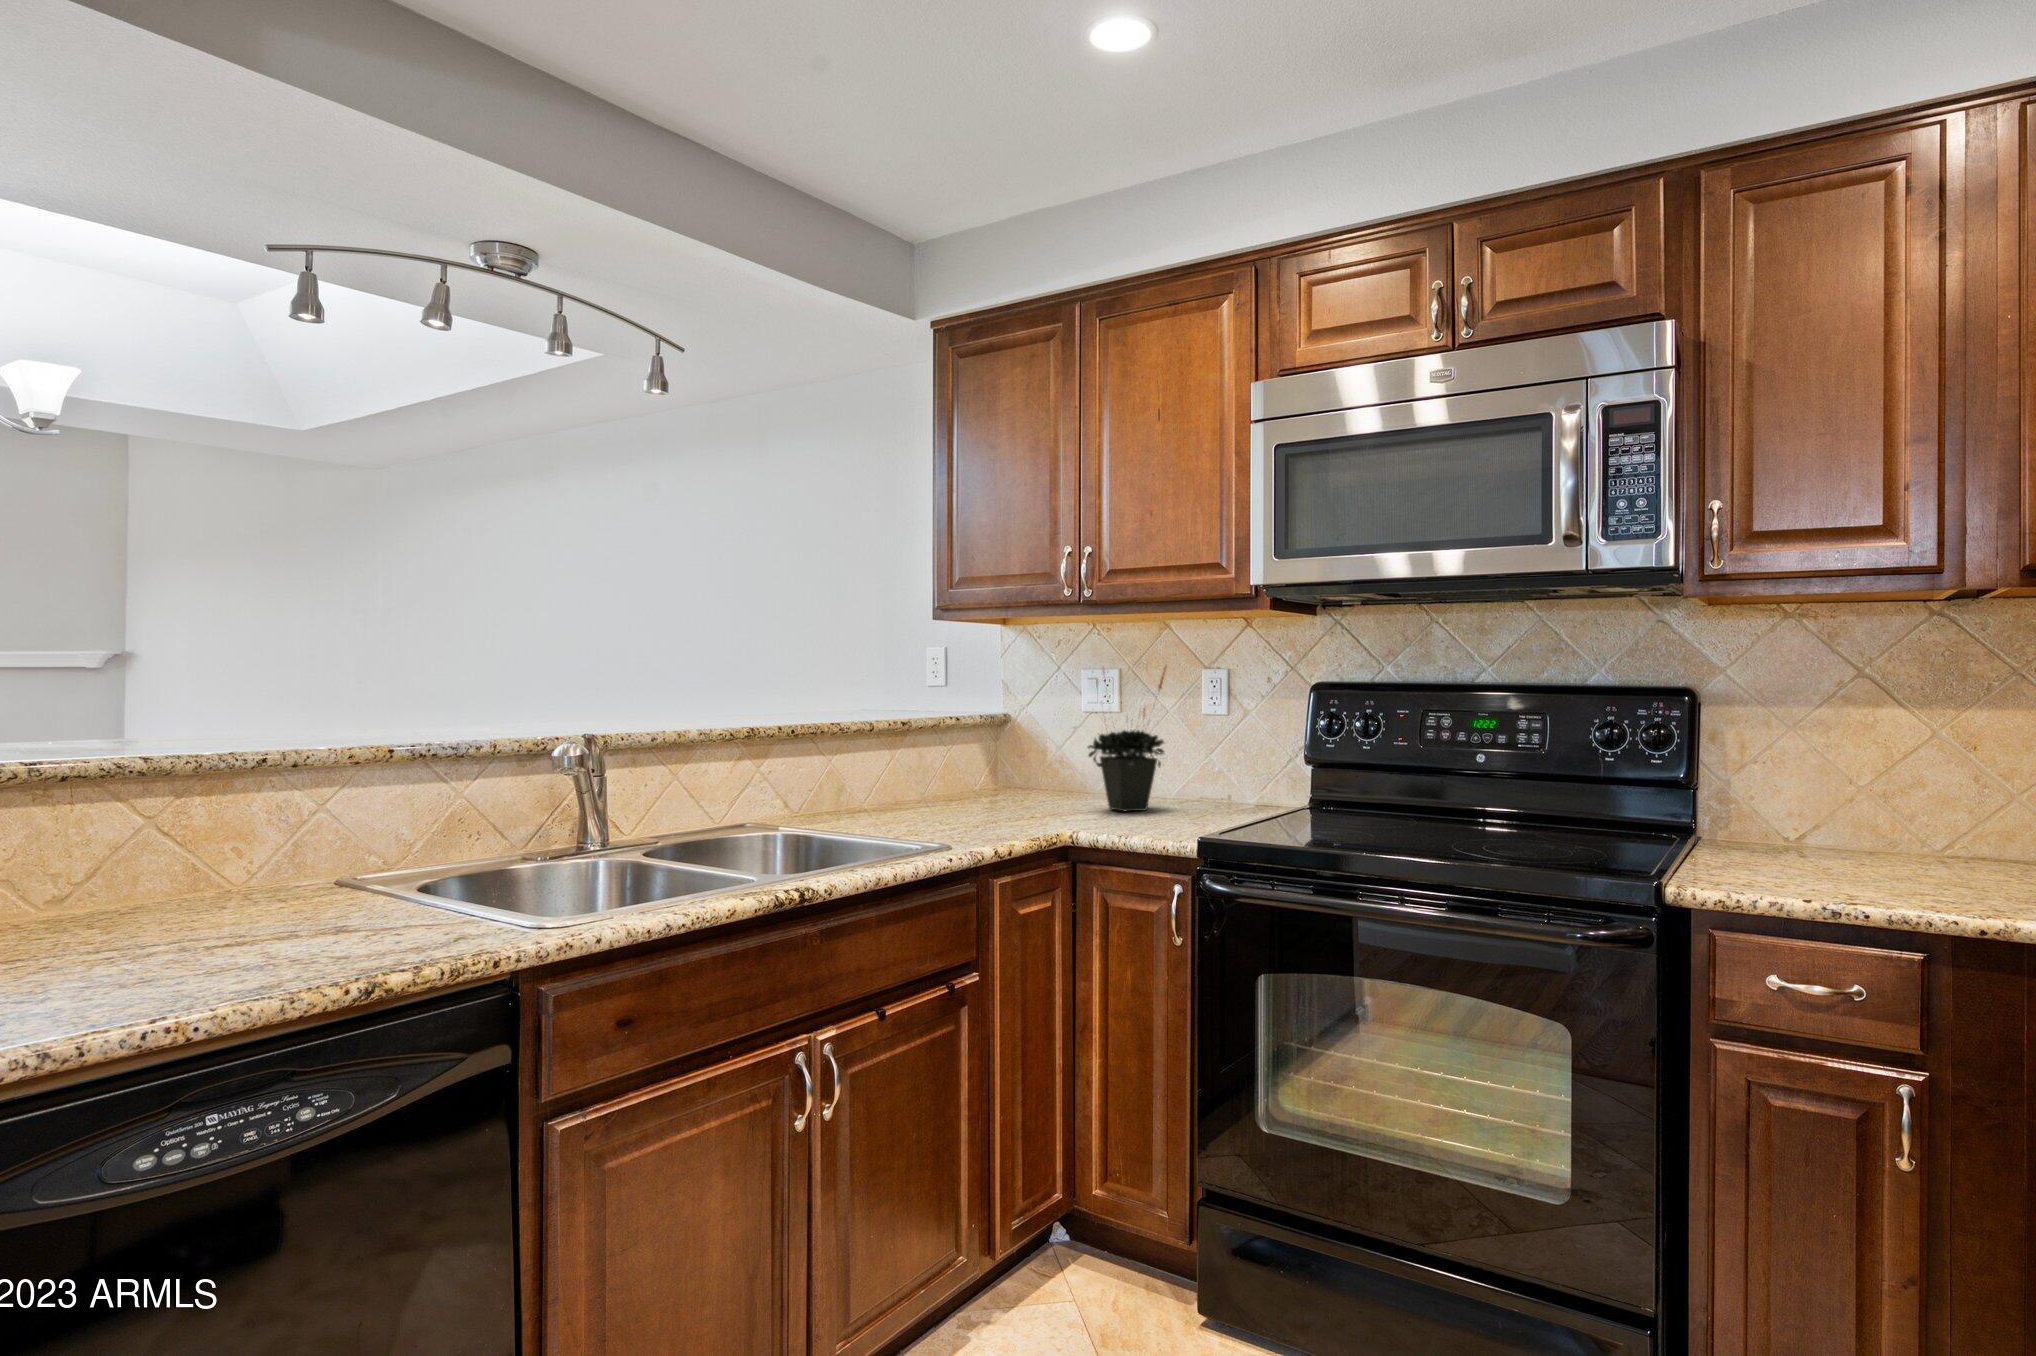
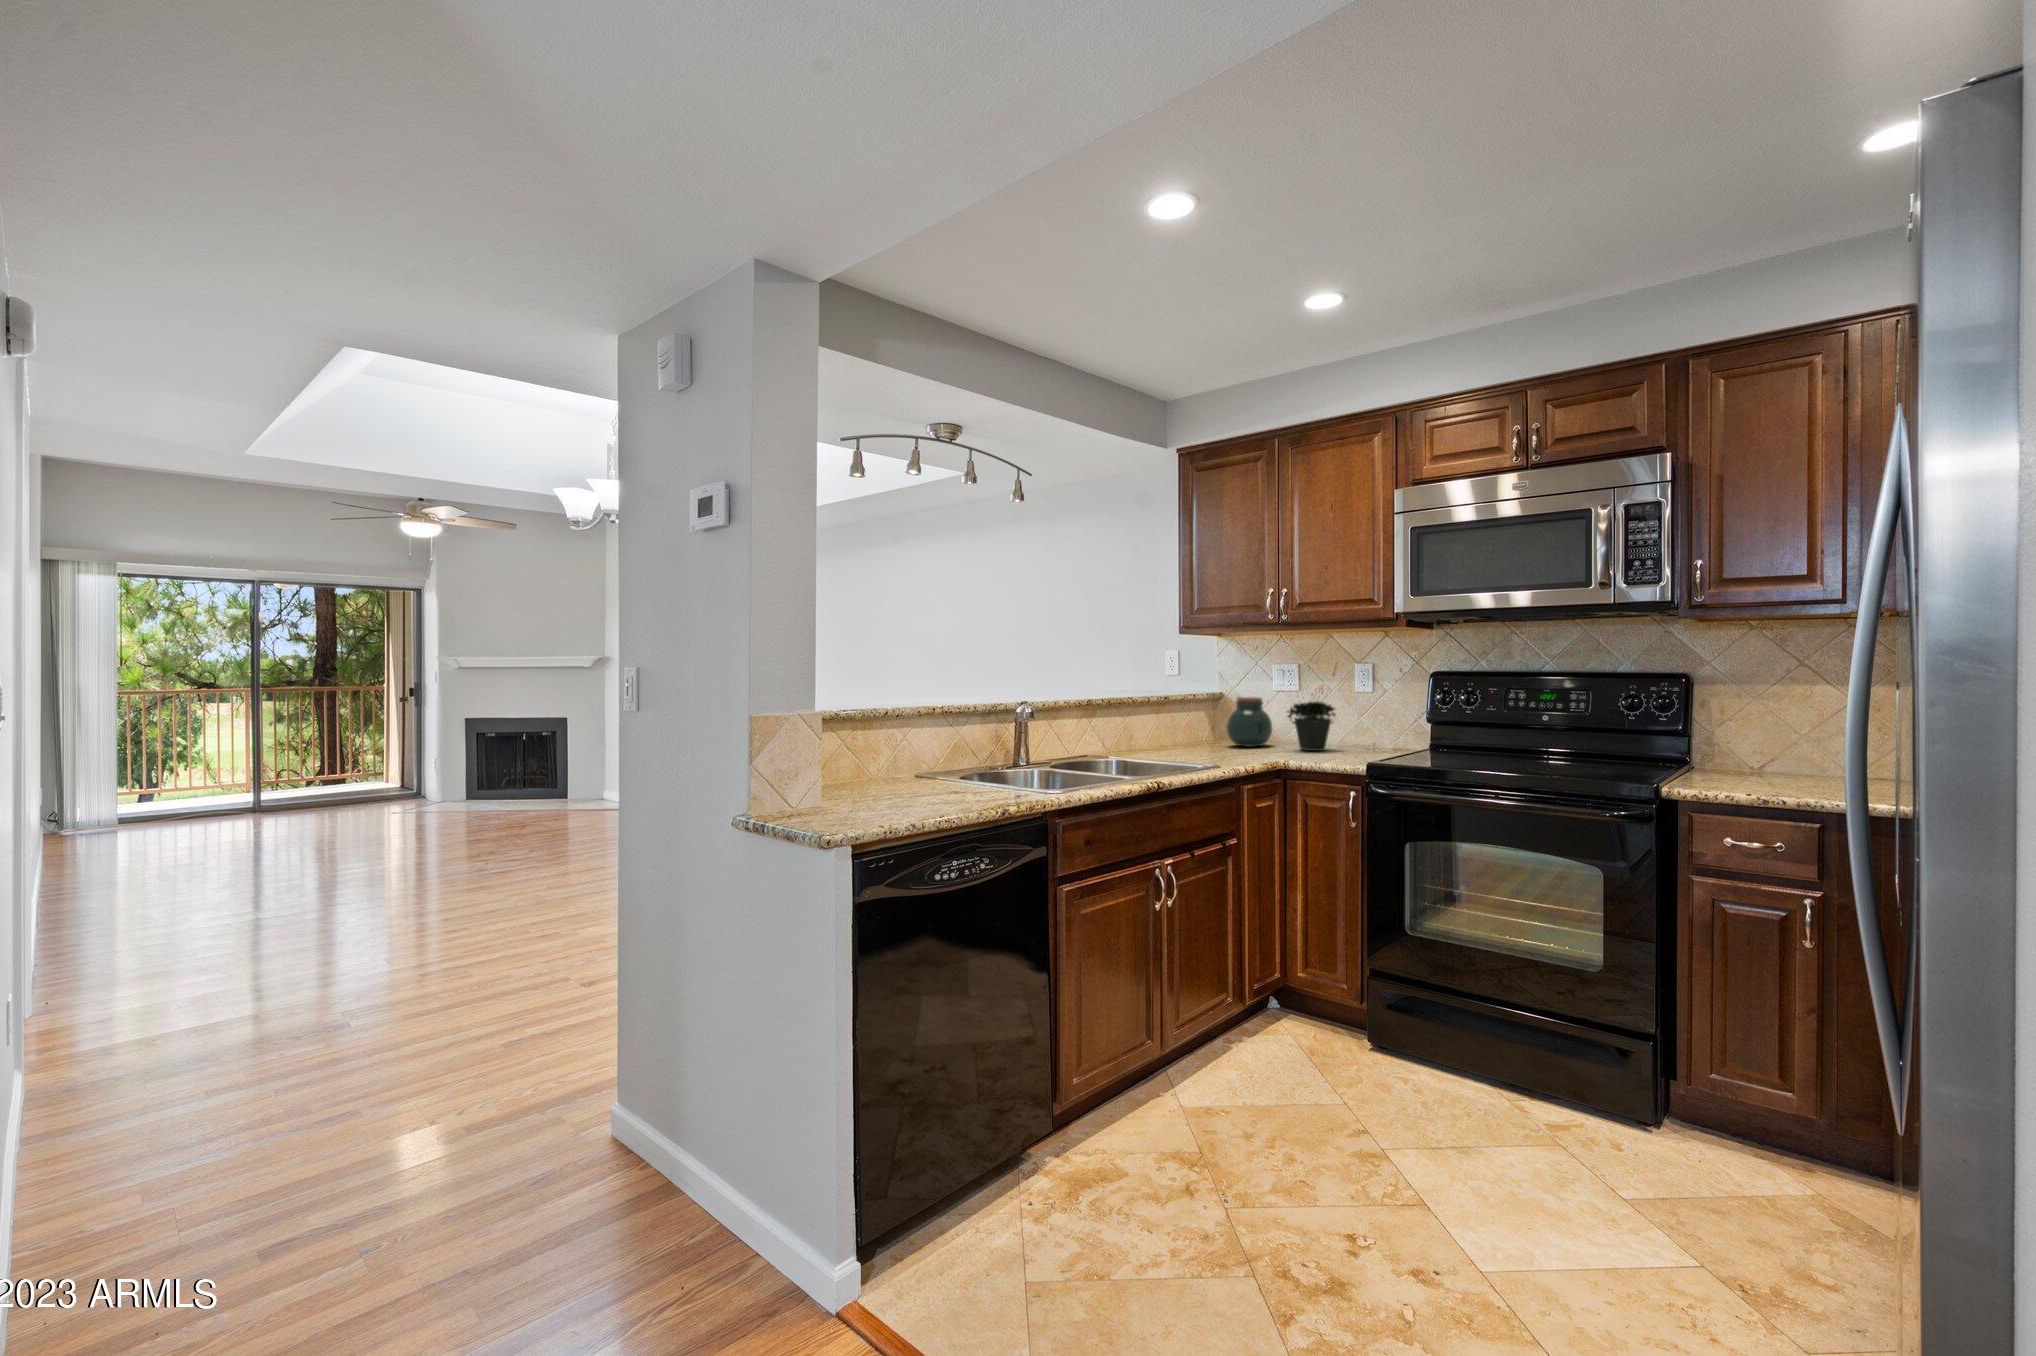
jar: none [999,722,1071,802] -> present [1226,697,1272,747]

